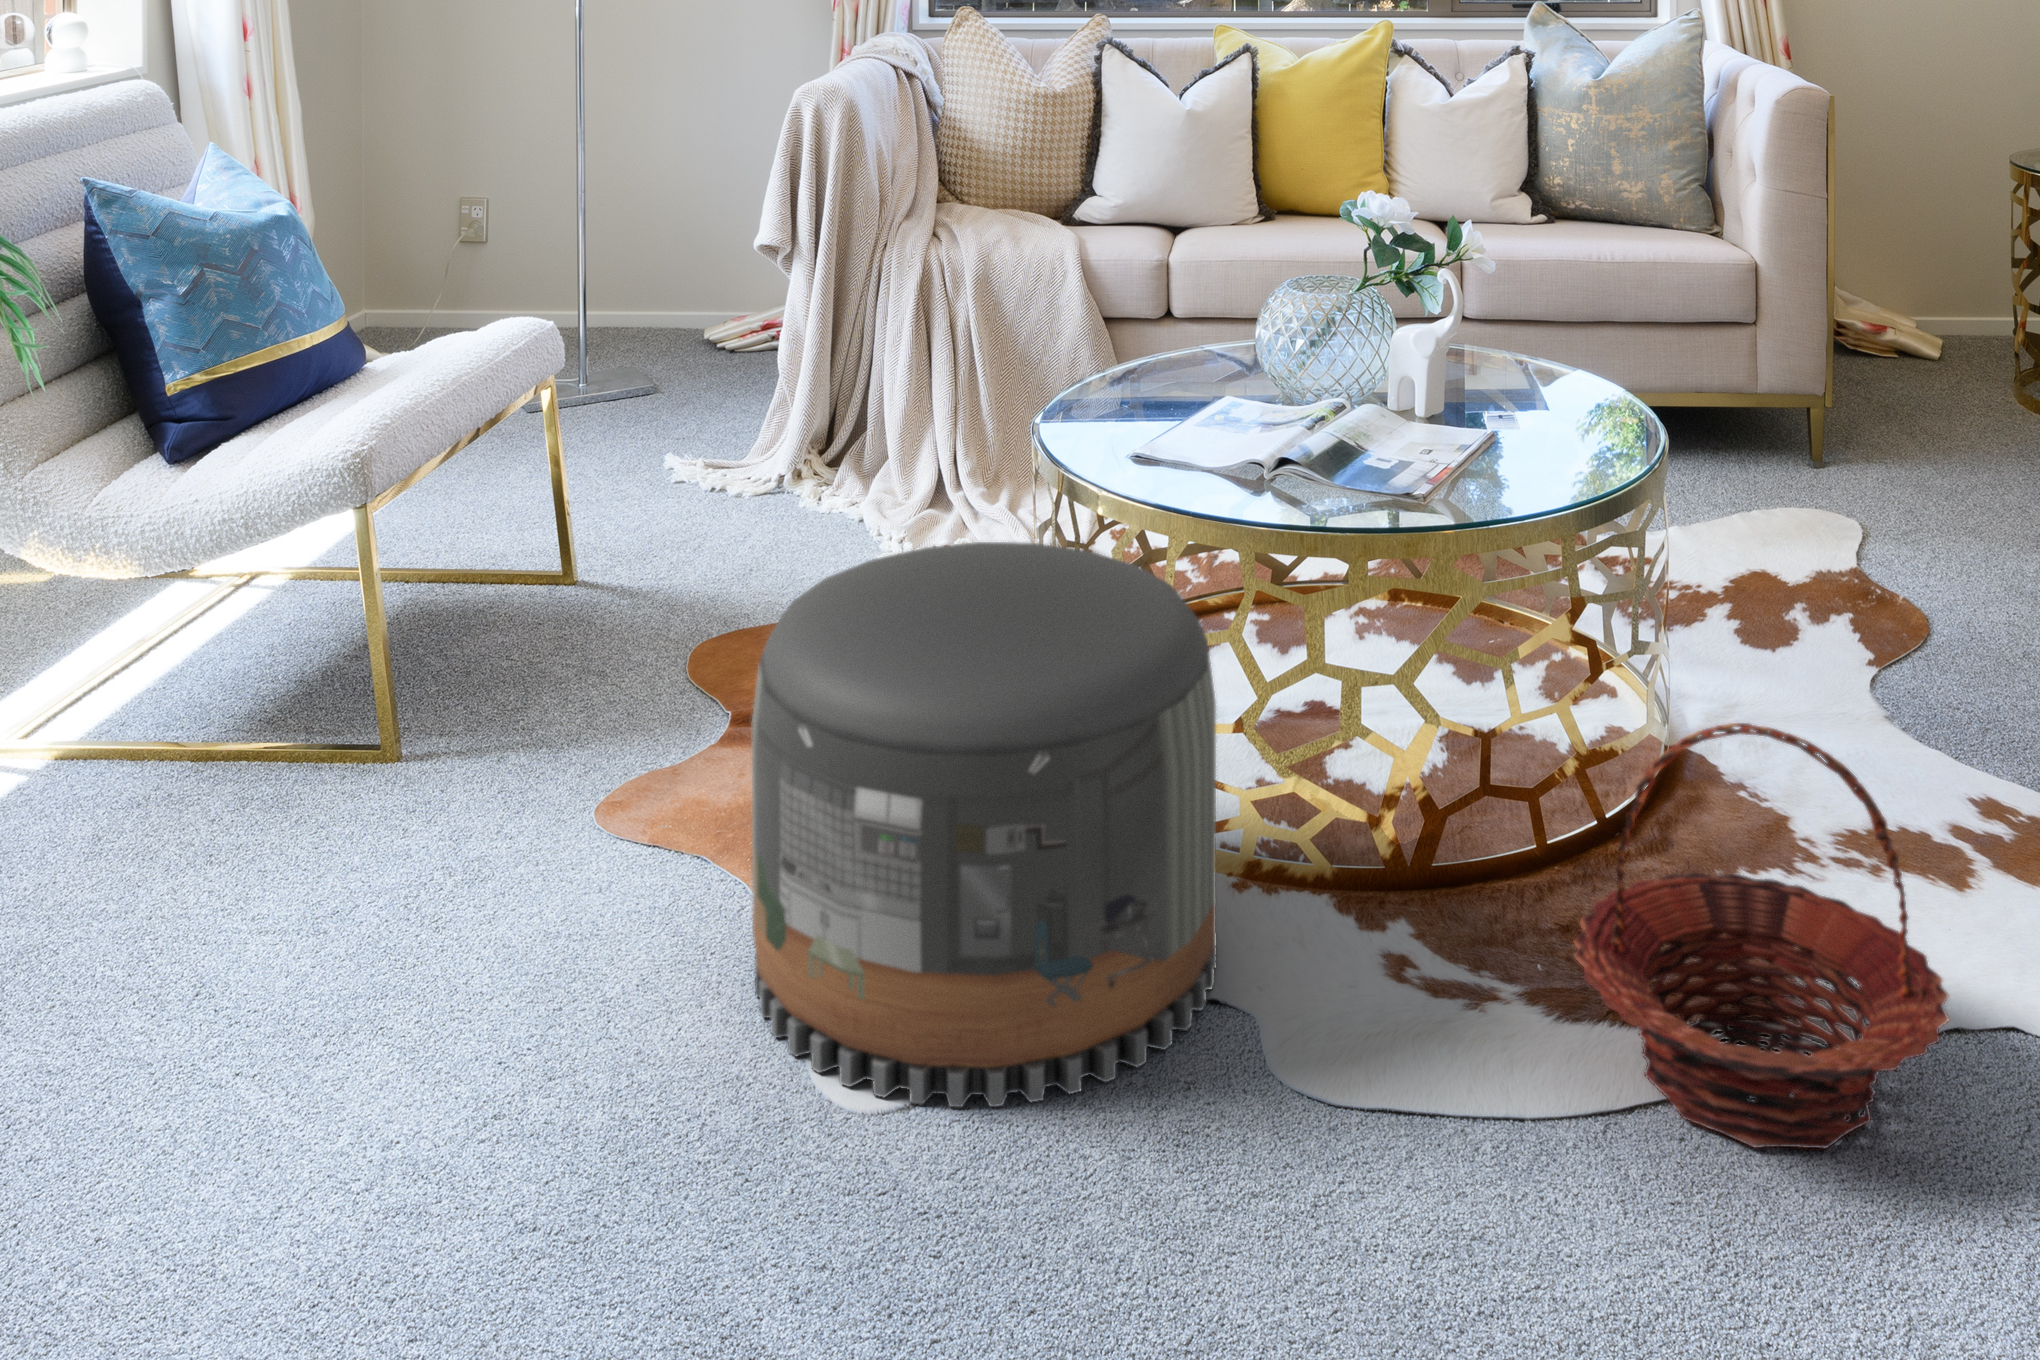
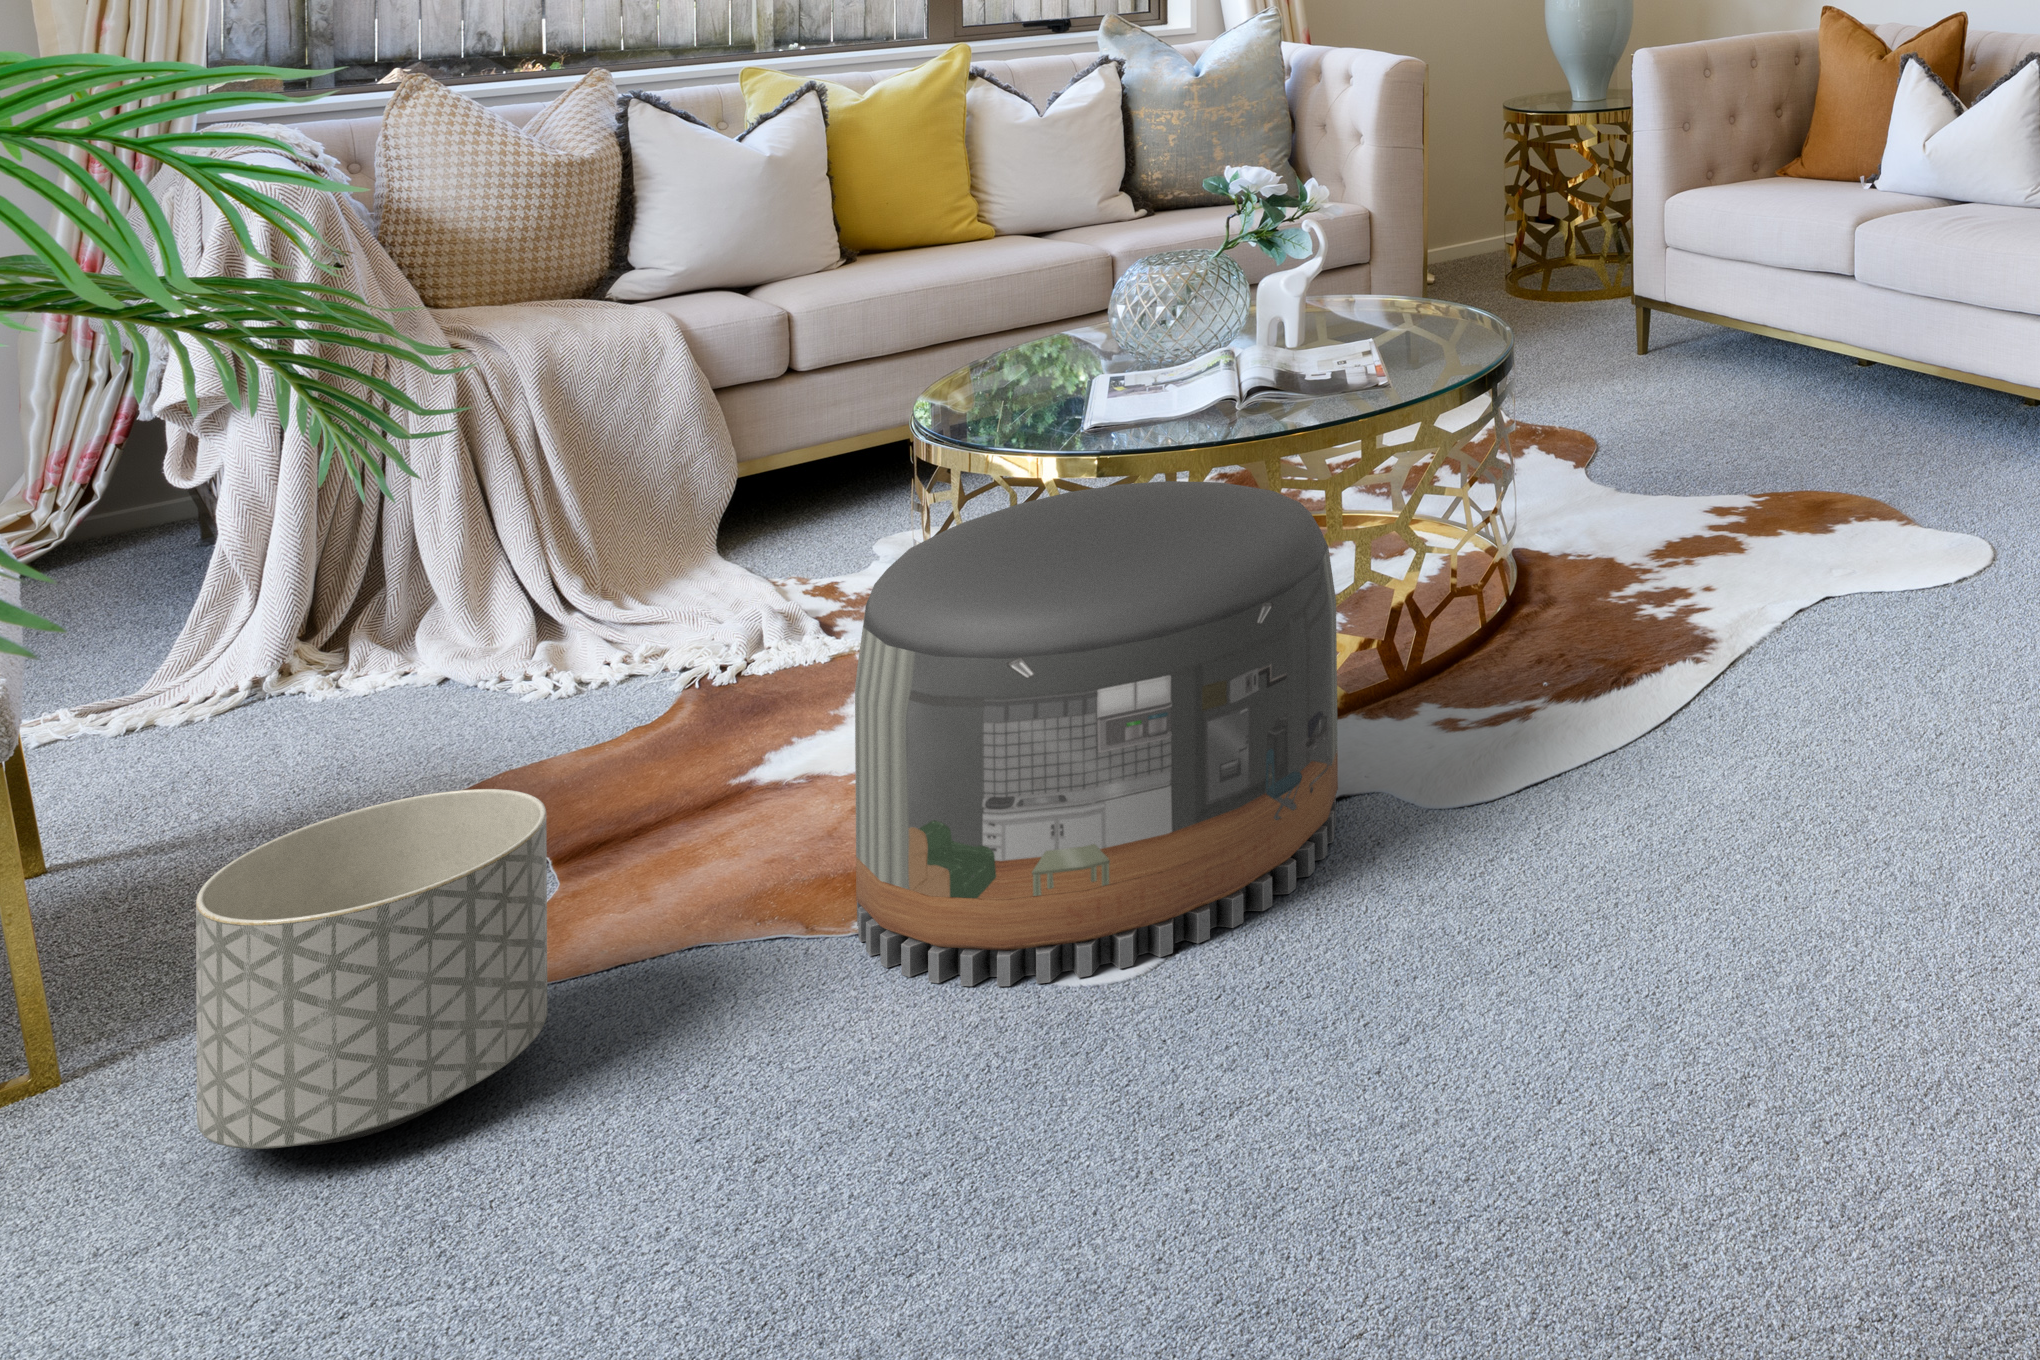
planter: none [314,657,547,938] -> present [196,789,547,1149]
basket: present [1574,723,1949,1148] -> none [1601,440,1853,722]

